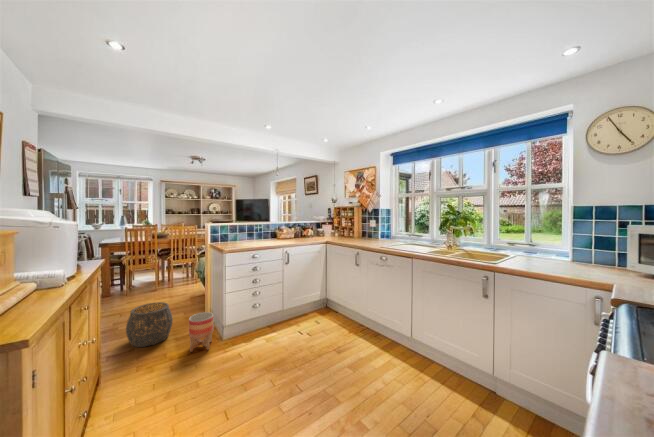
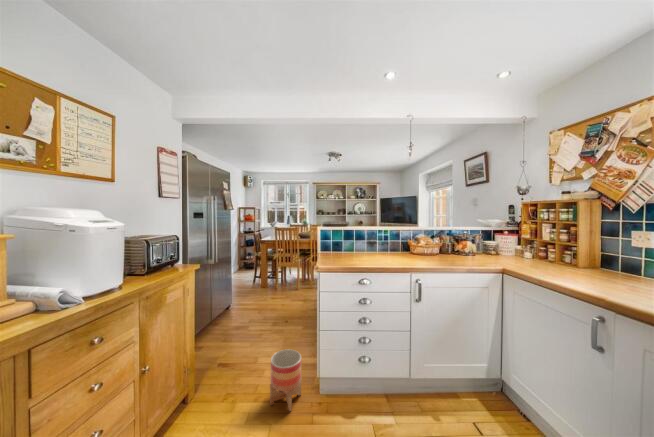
woven basket: present [126,302,173,347] -> none [226,316,272,371]

